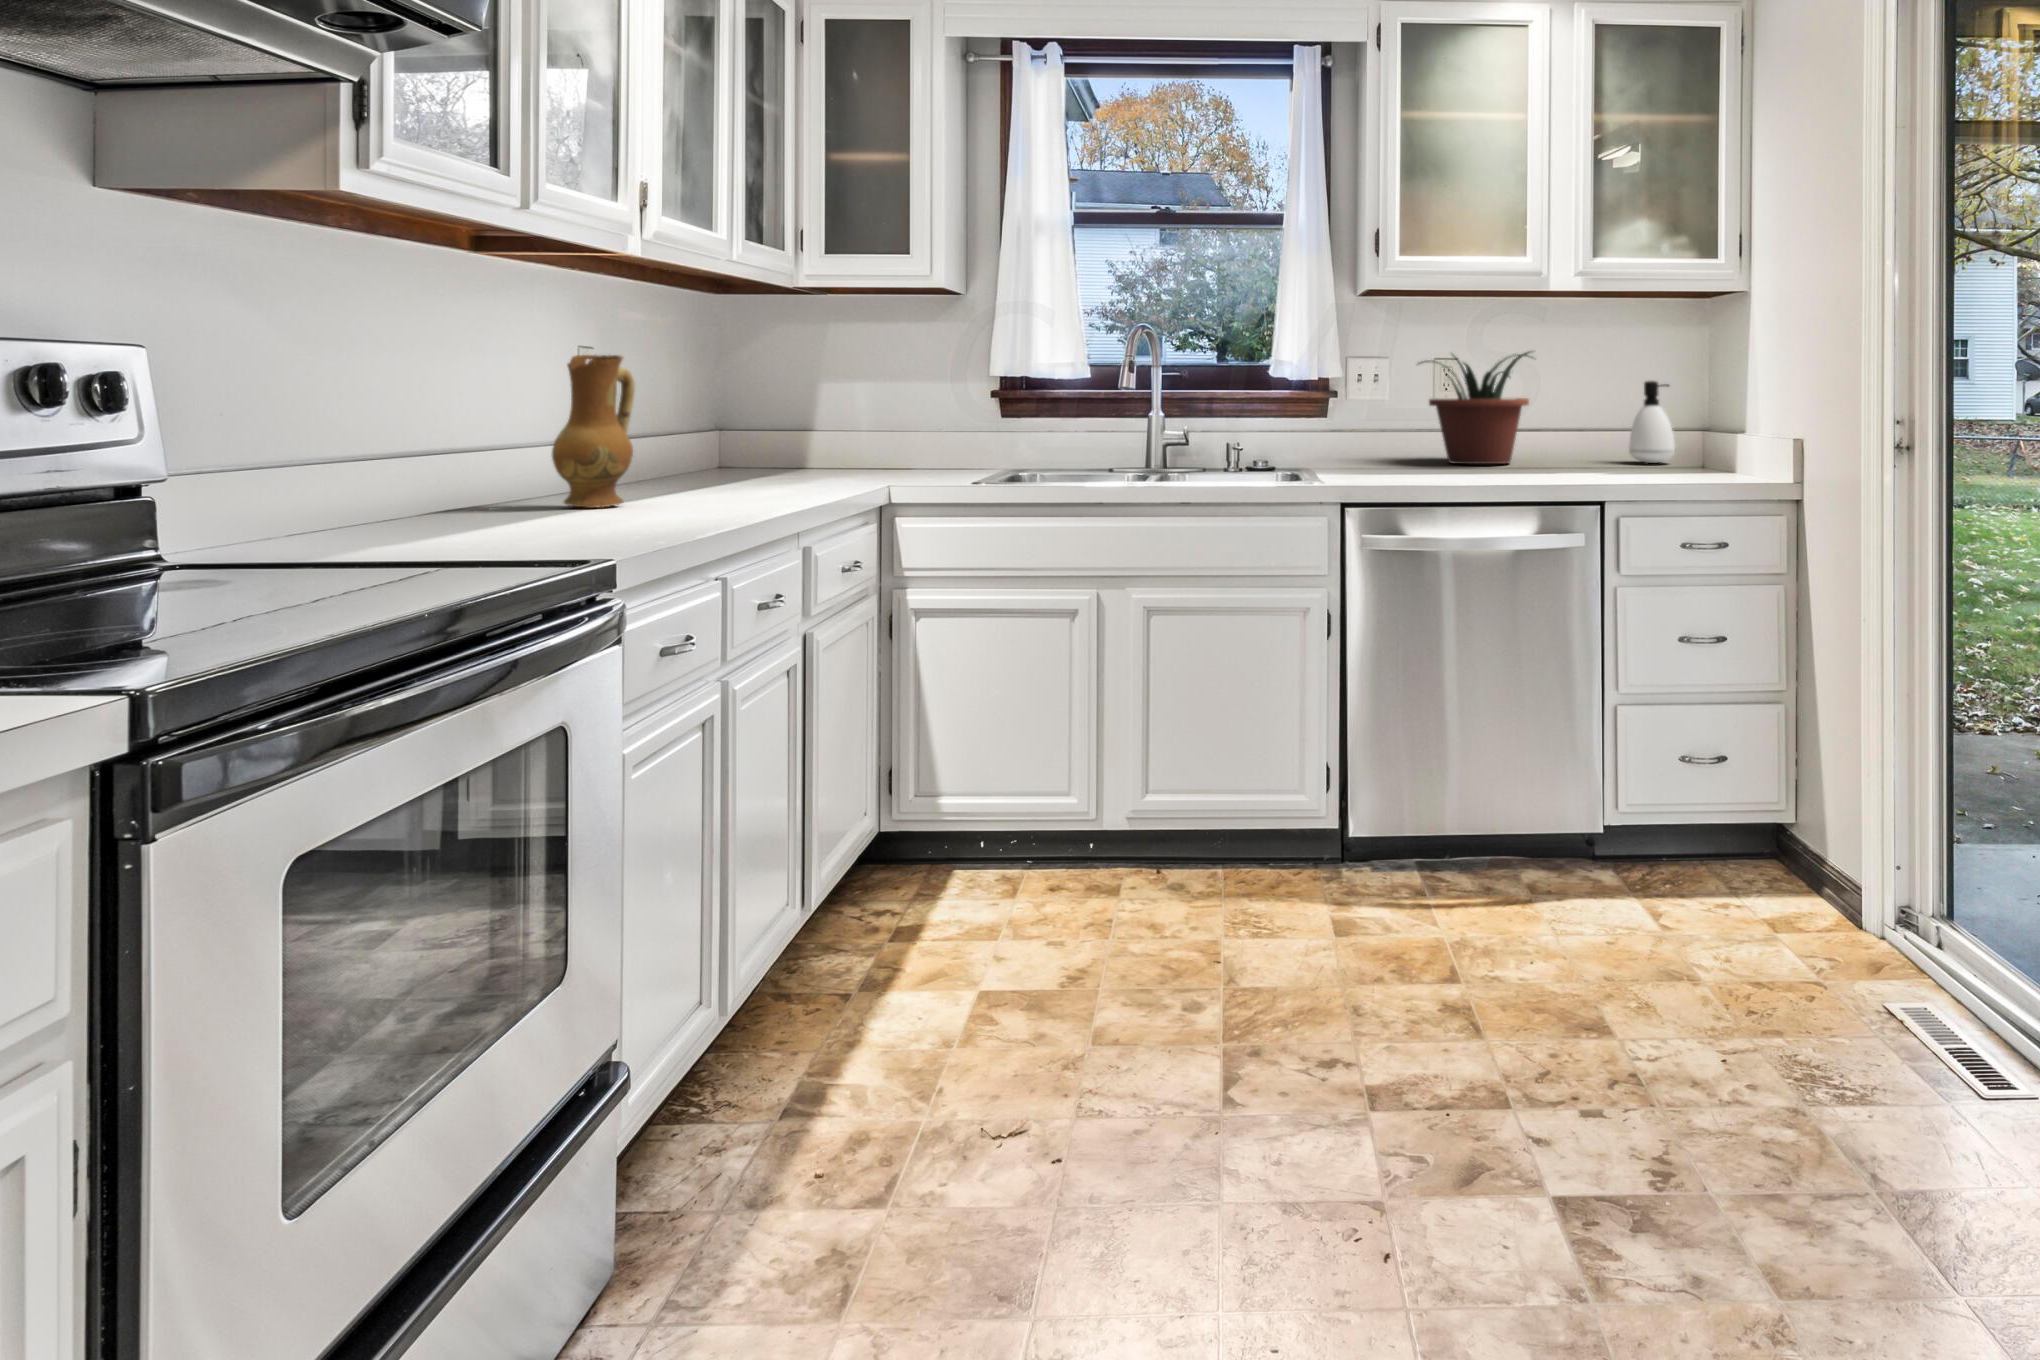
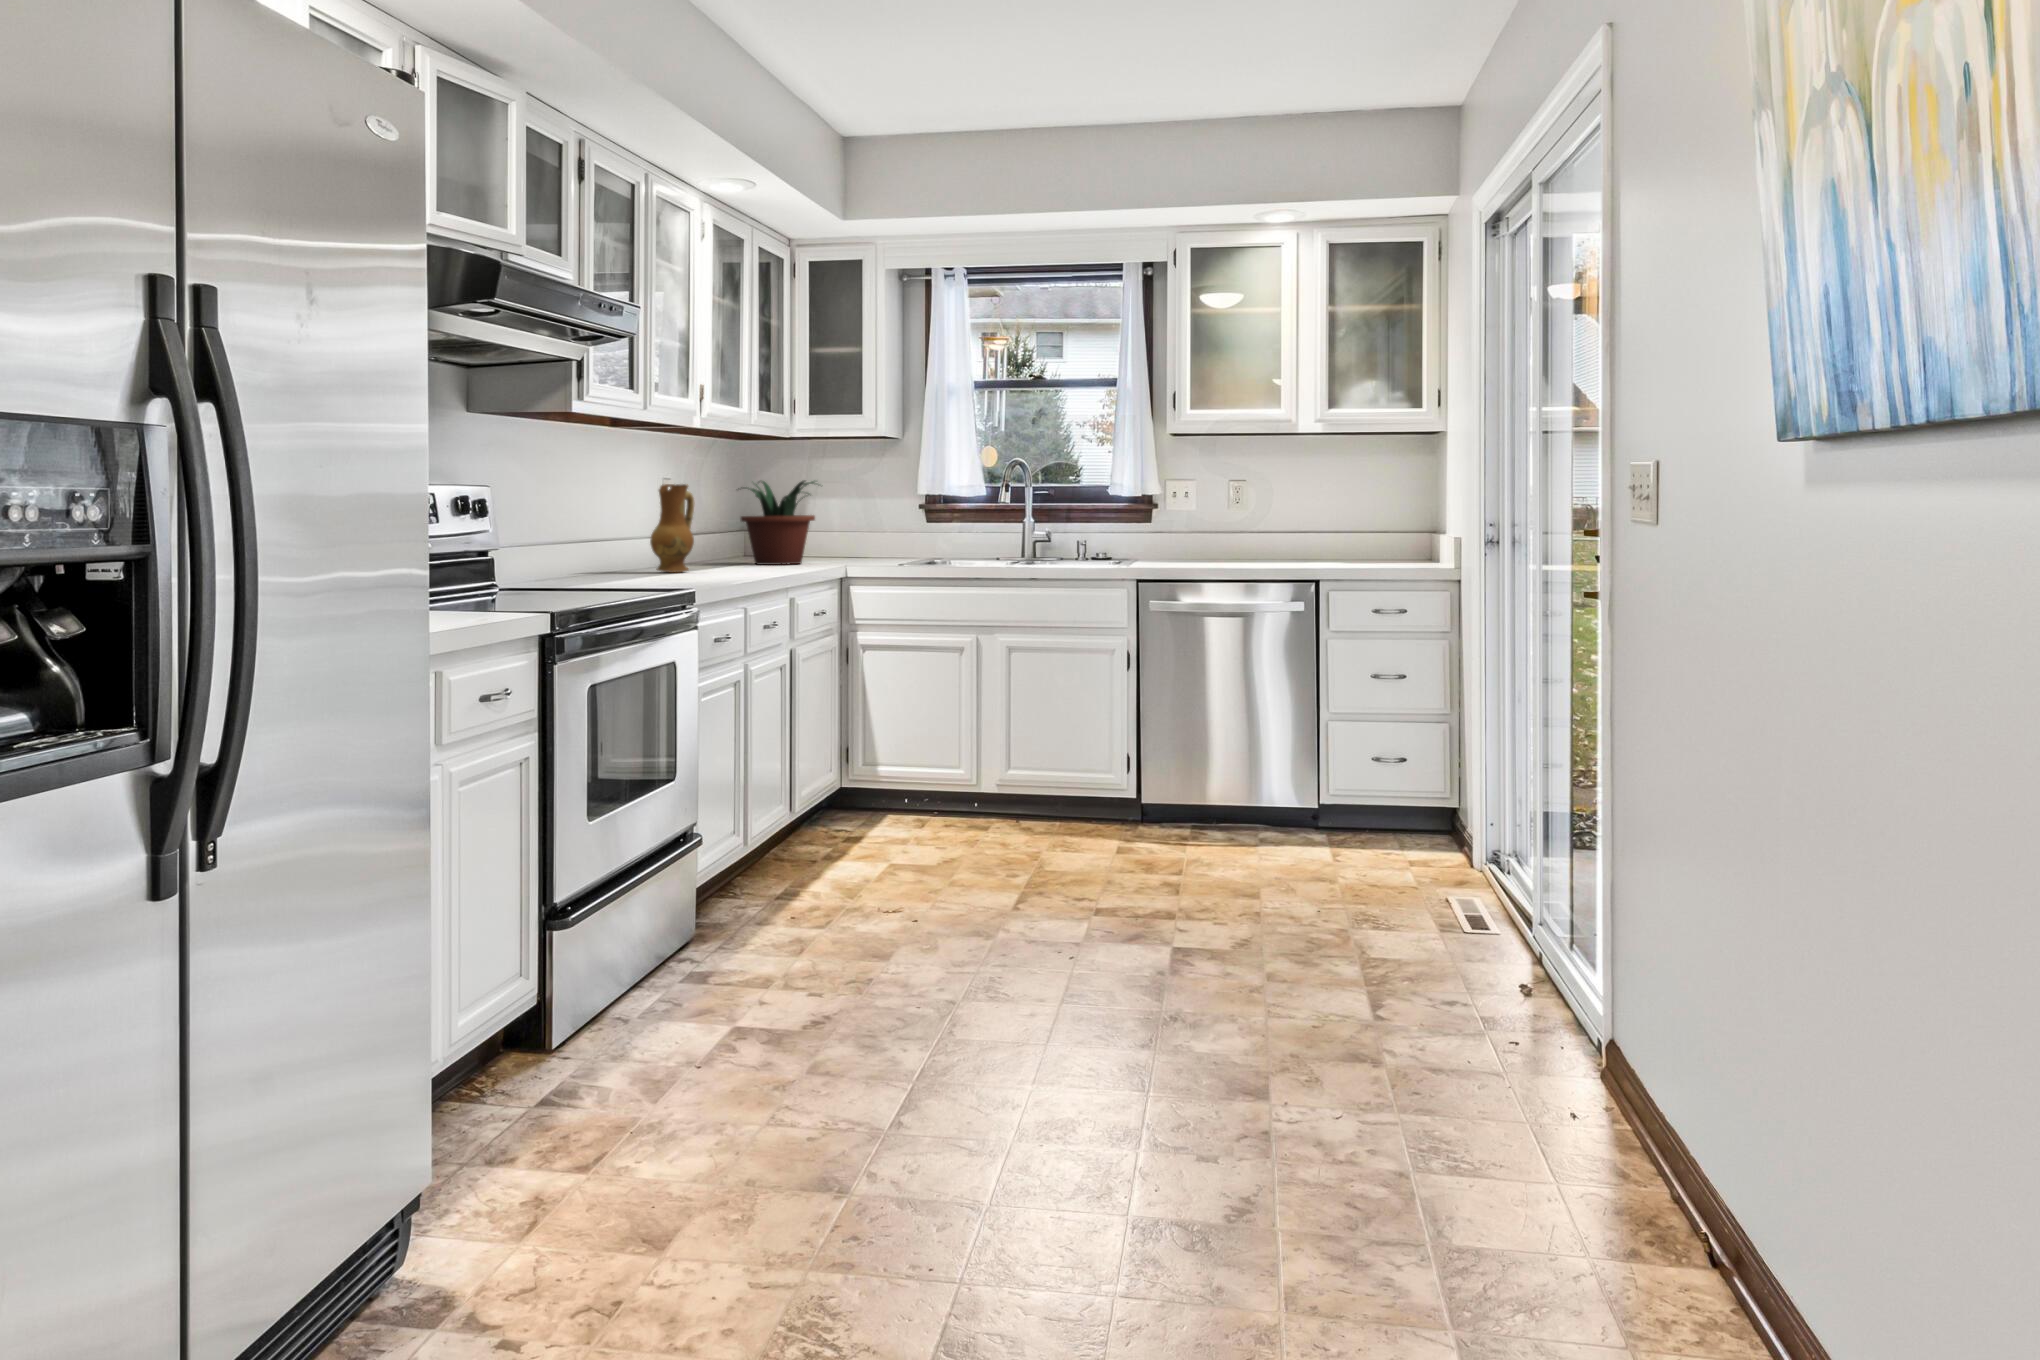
potted plant: present [1419,350,1533,464] -> present [738,481,815,565]
soap dispenser: present [1629,381,1675,463] -> none [1373,497,1406,557]

